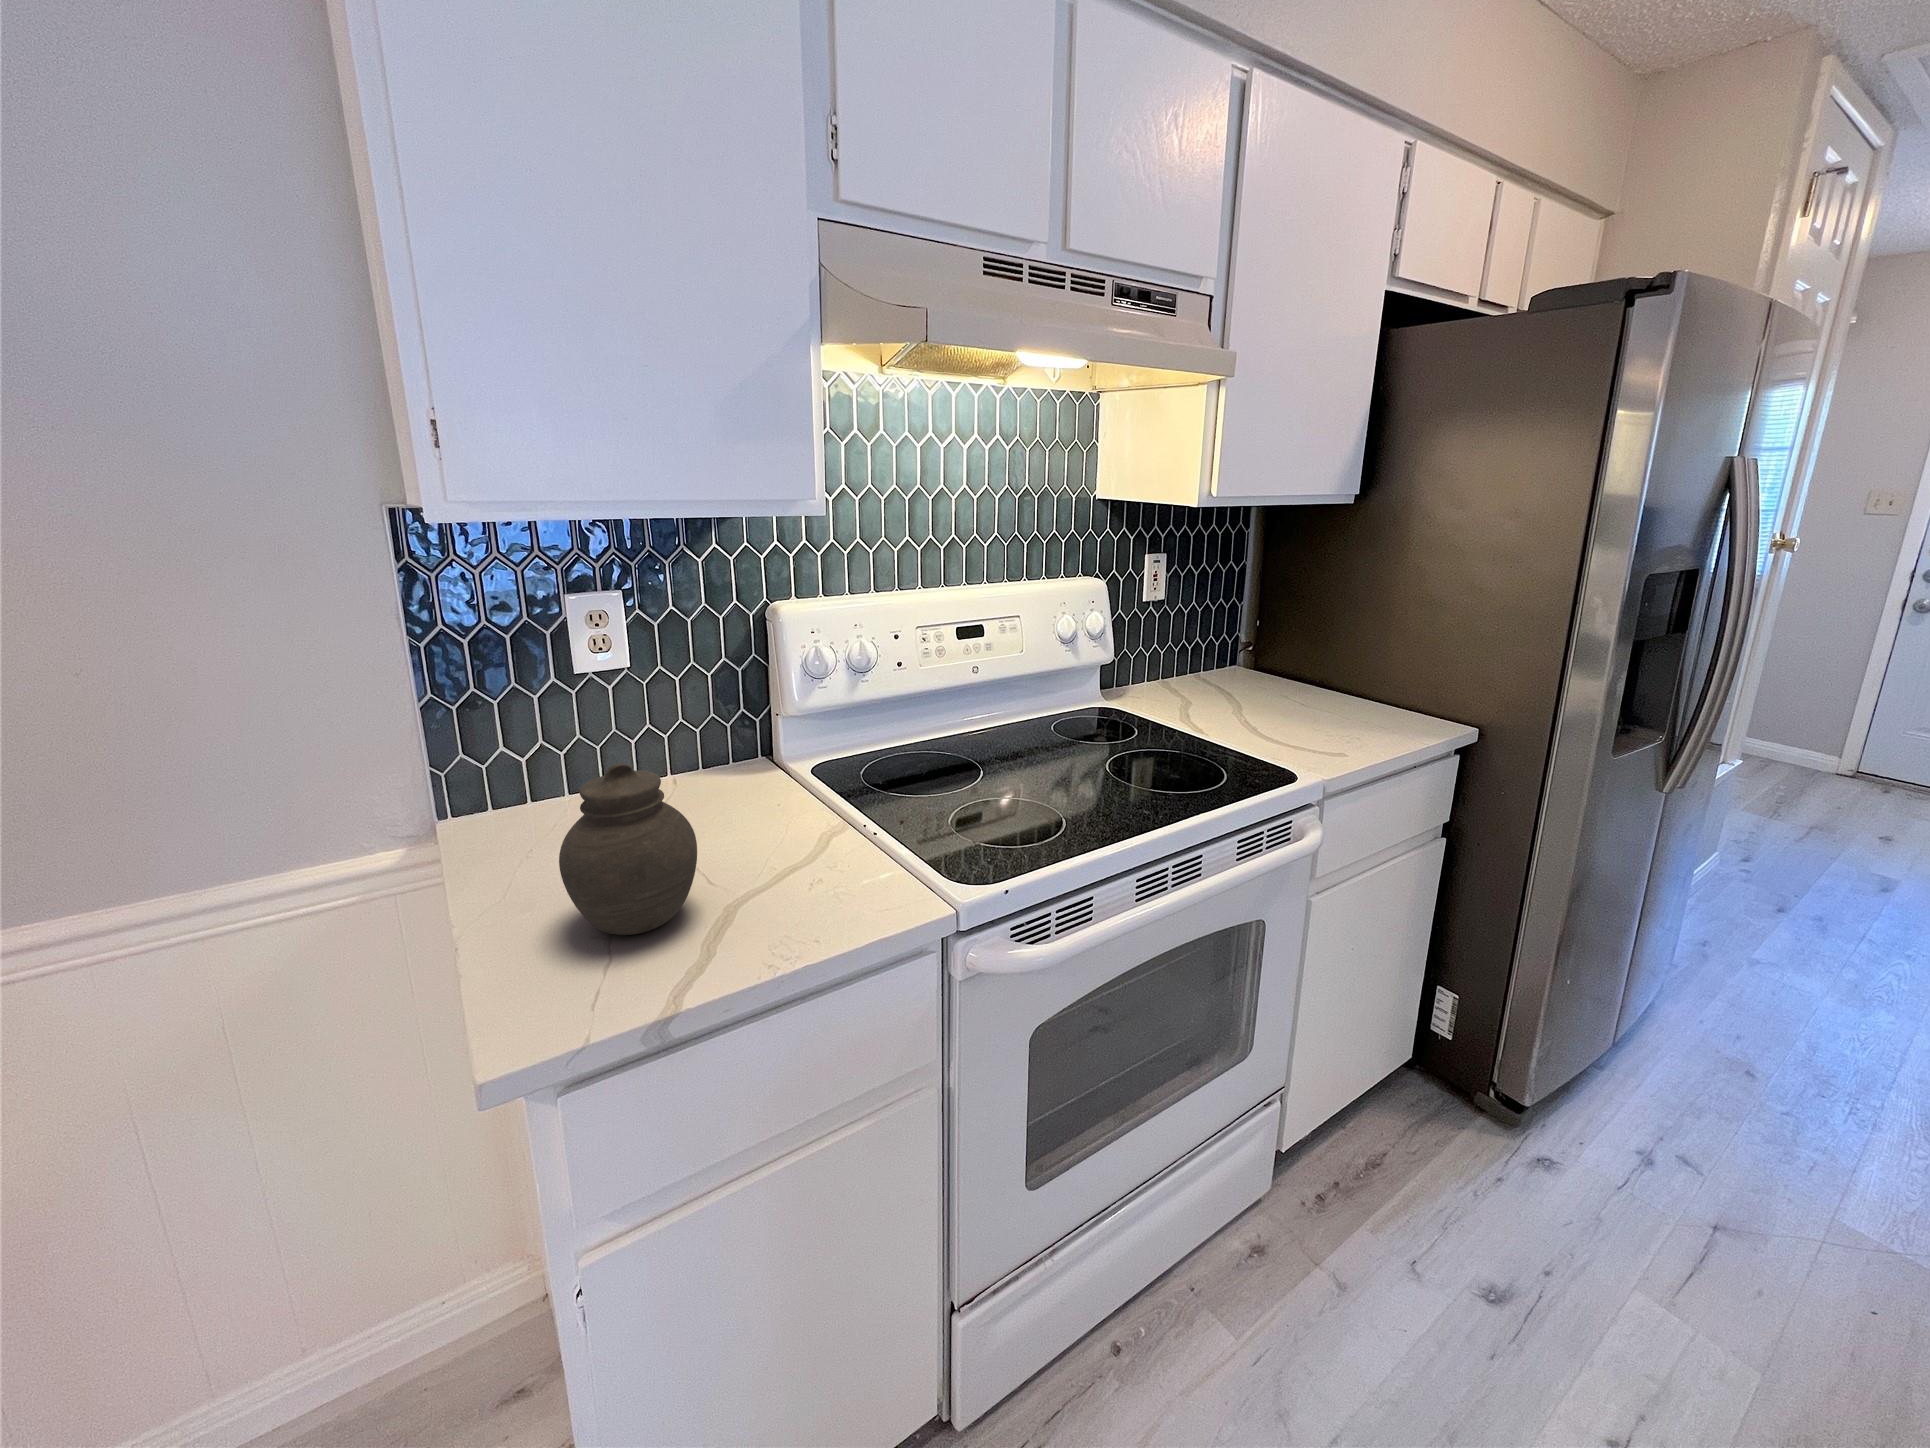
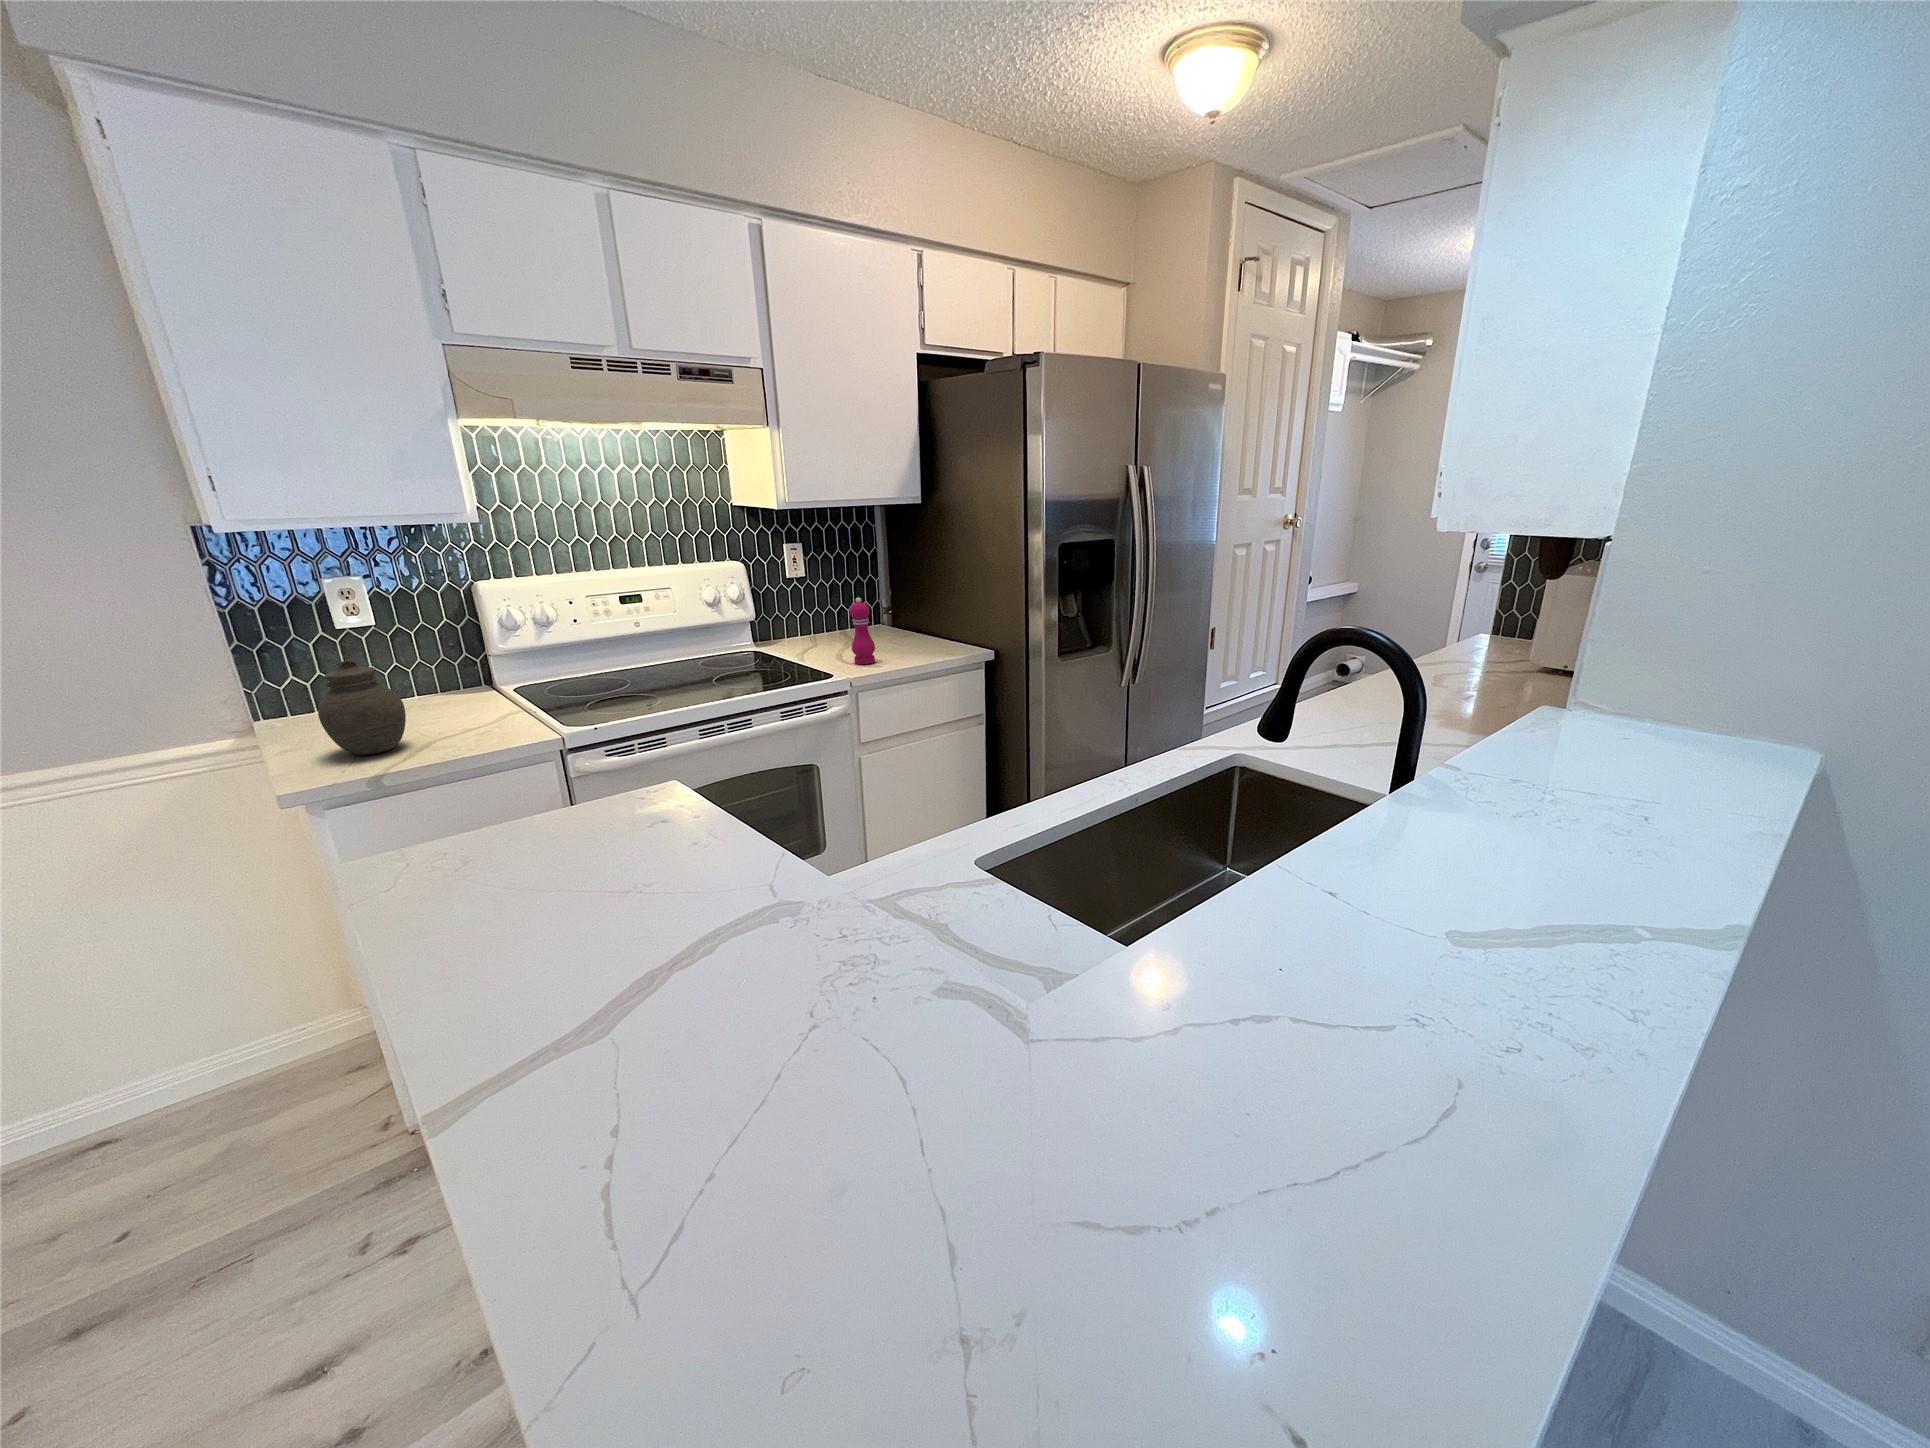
pepper mill: none [1280,644,1319,746] -> present [850,597,875,664]

